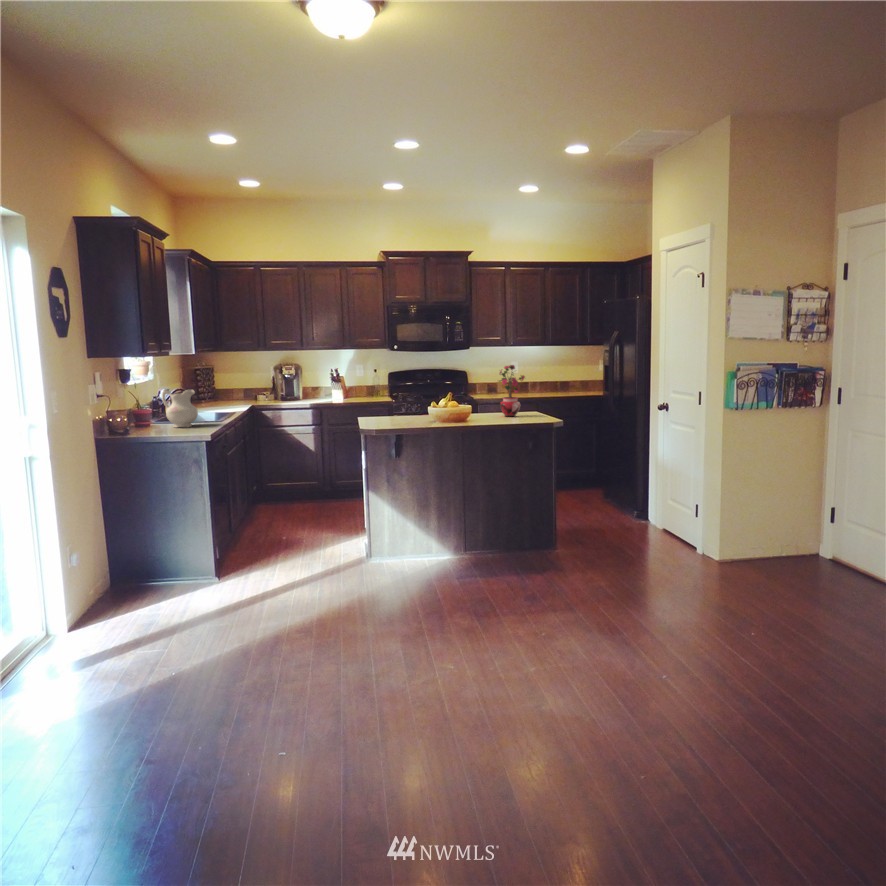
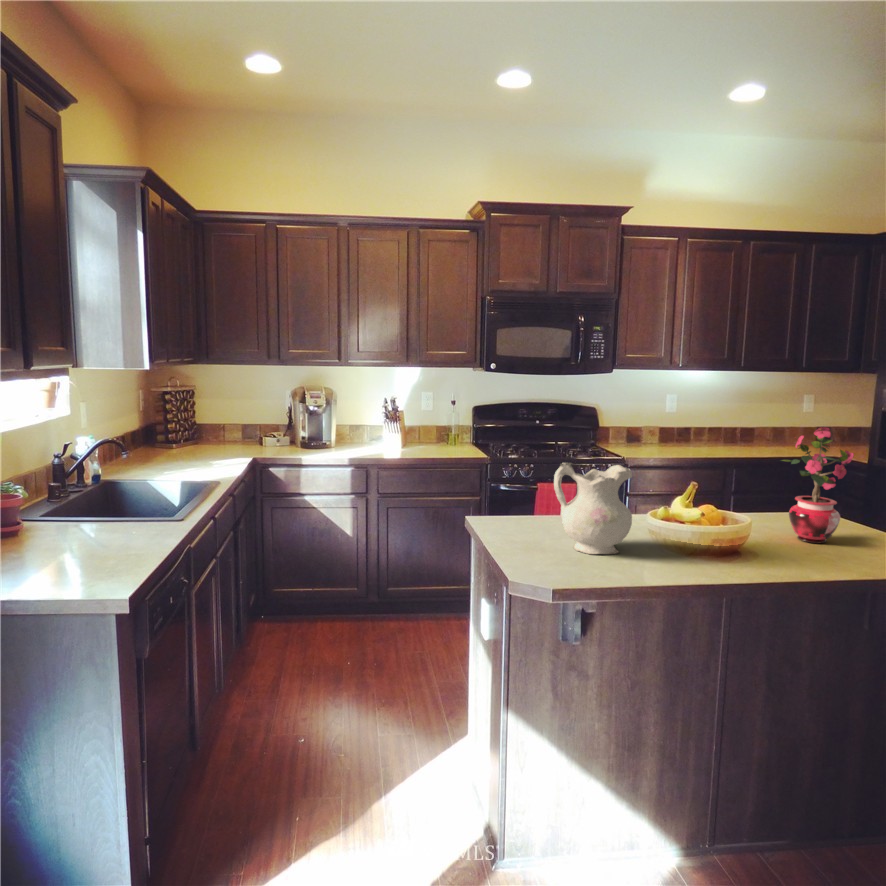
ceramic pitcher: present [162,389,198,427] -> present [554,463,632,554]

